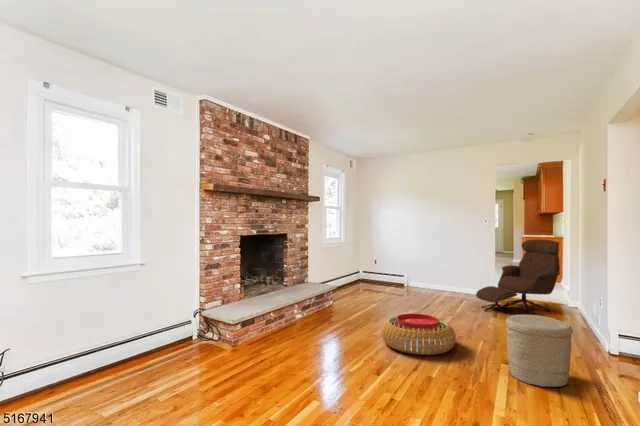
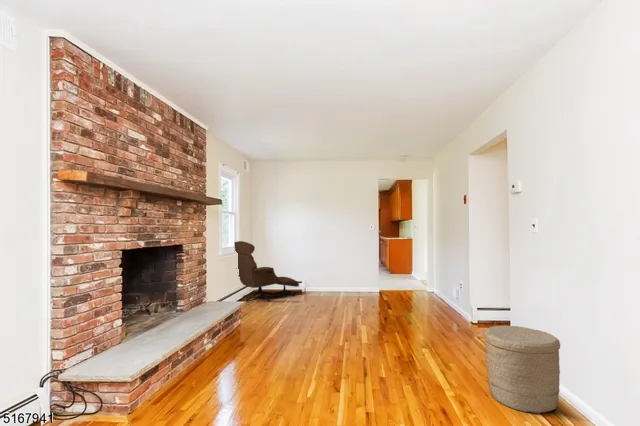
lounge chair: present [476,239,560,314] -> present [234,241,299,301]
pouf: present [381,314,456,355] -> none [328,335,417,390]

